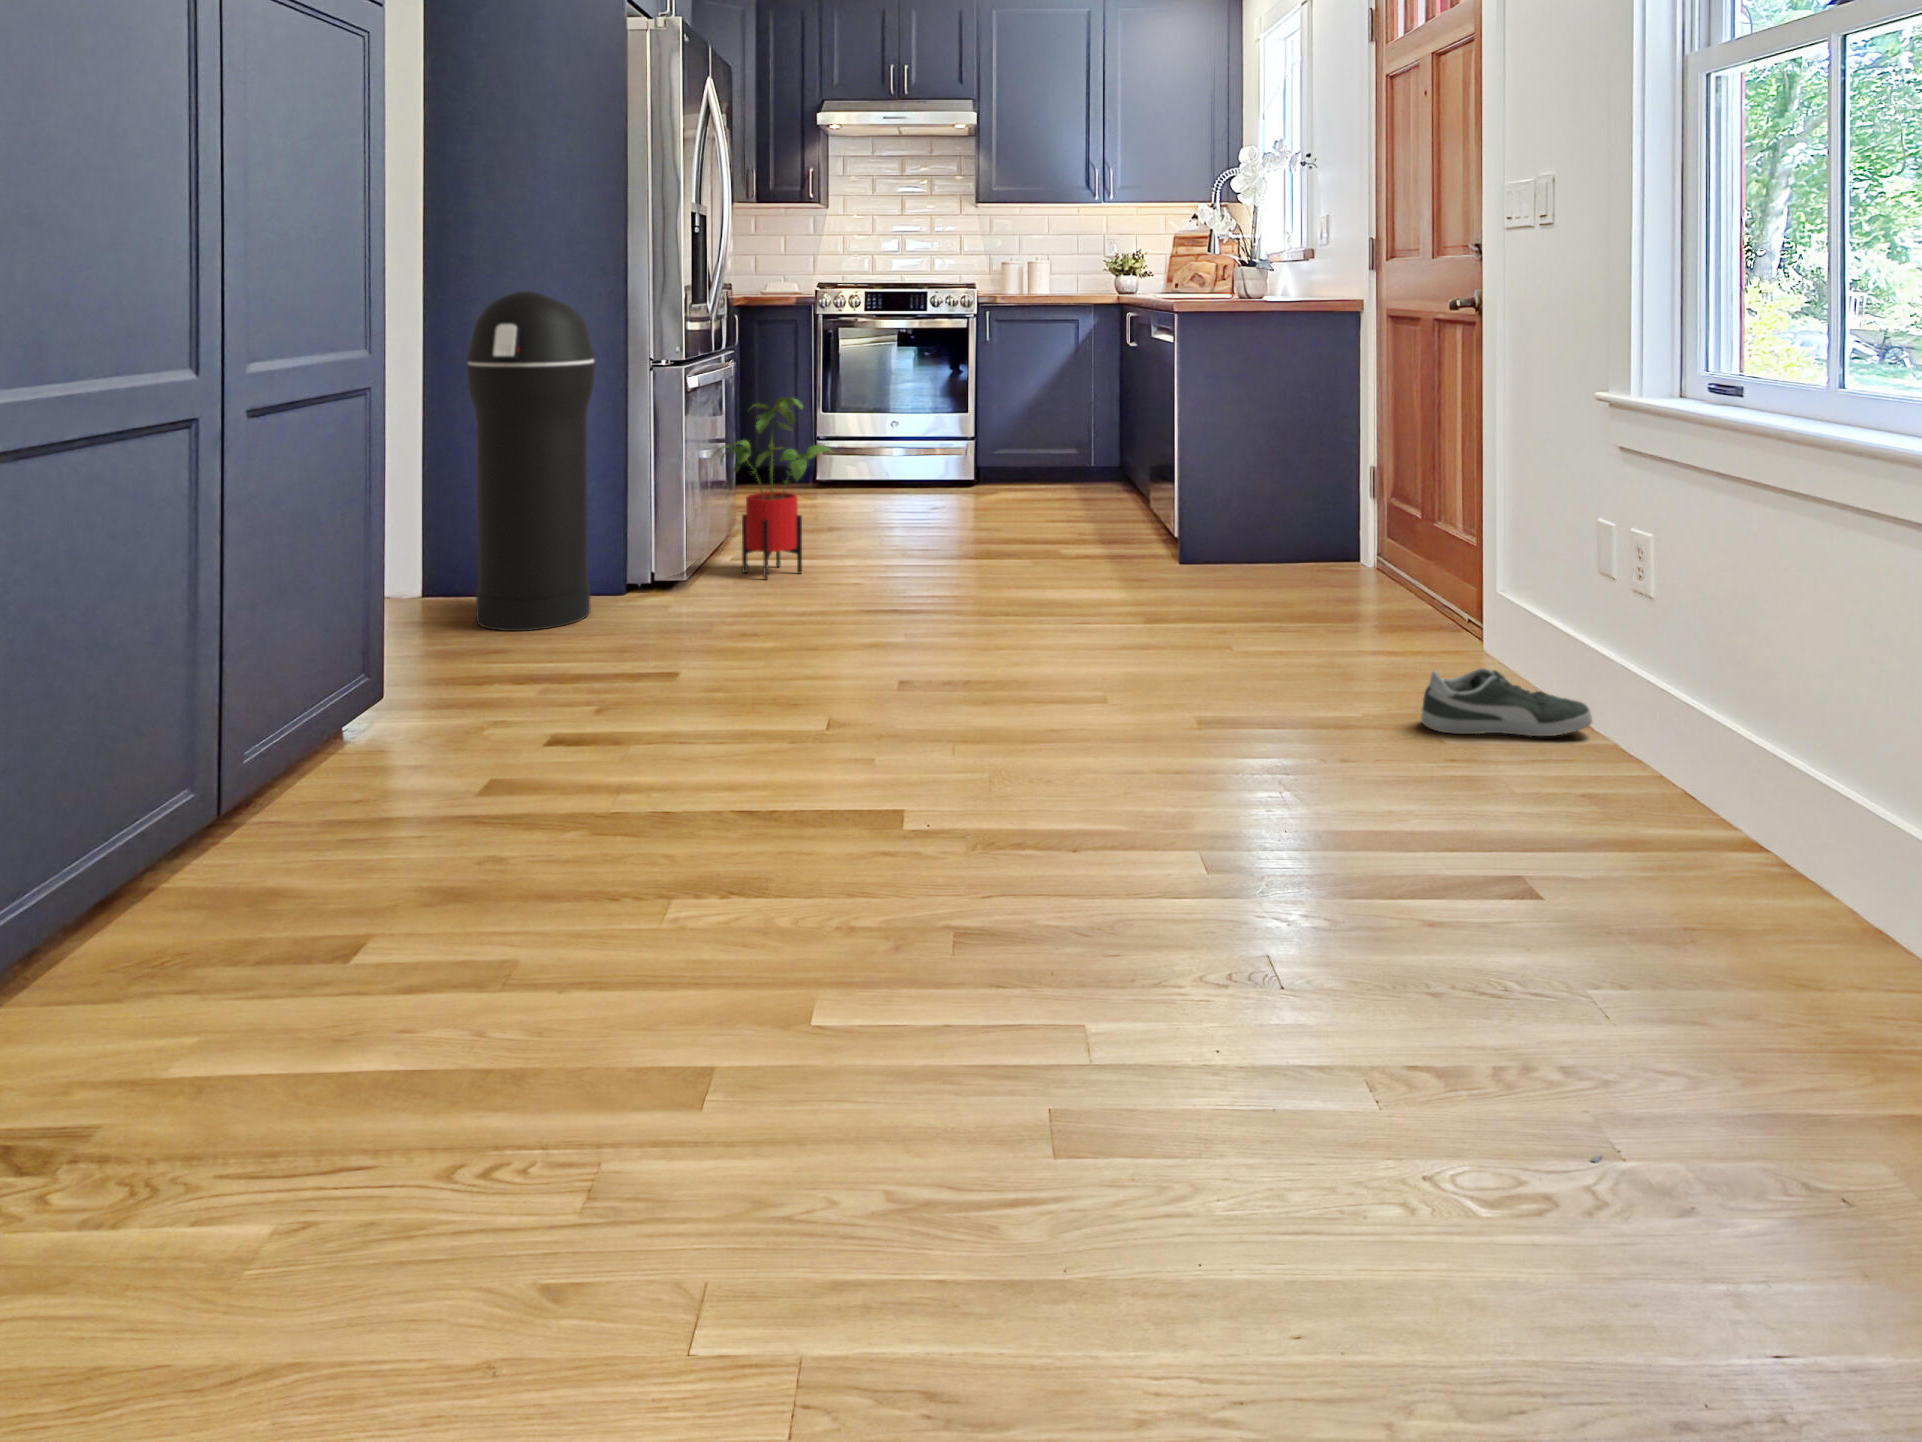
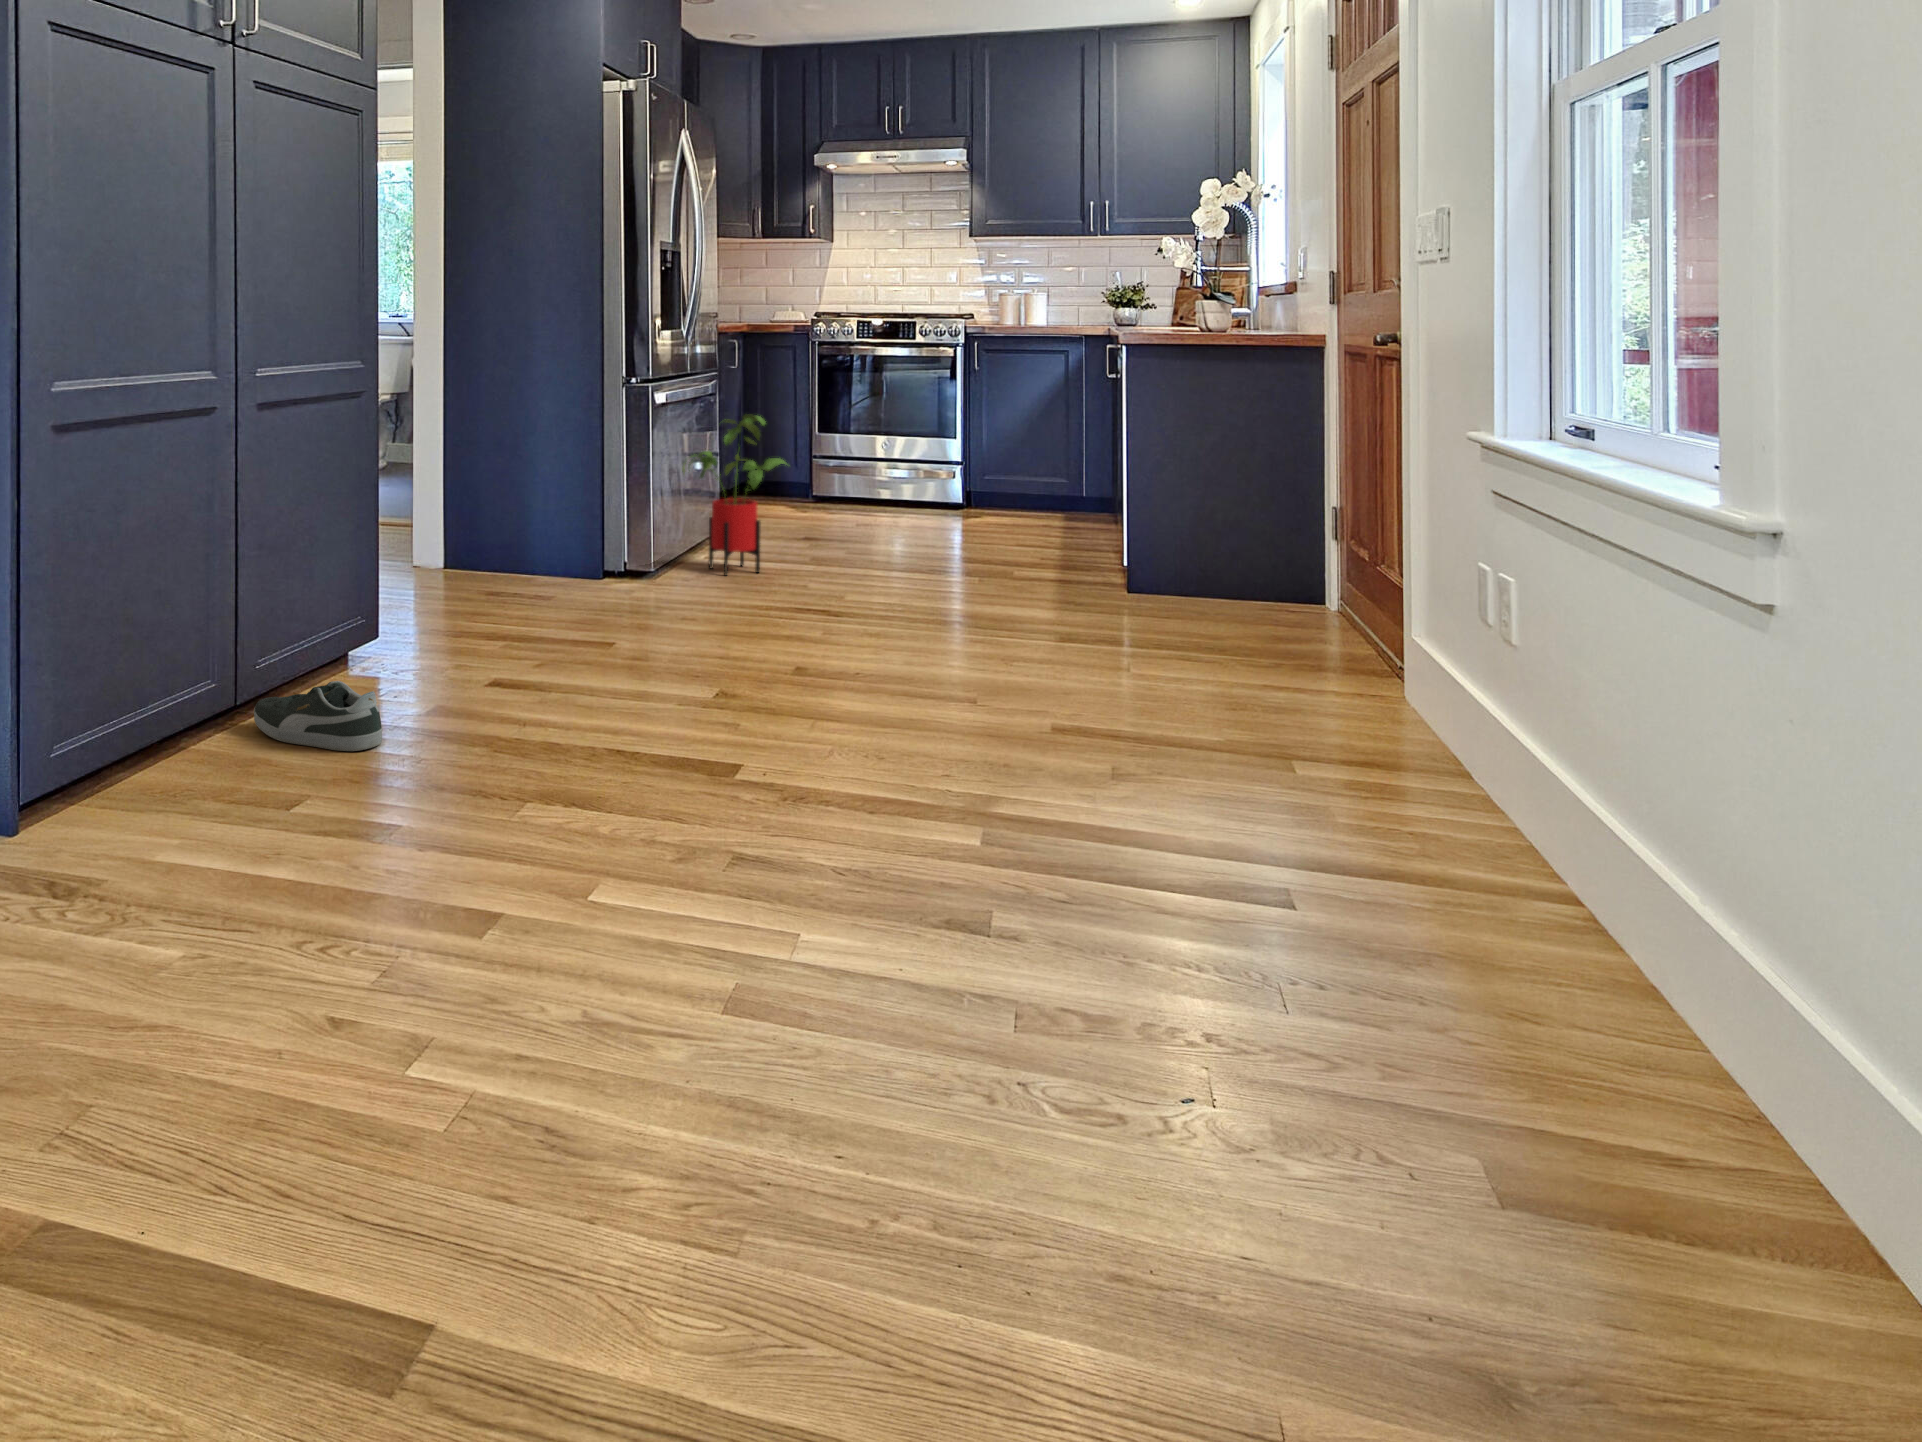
trash can: present [466,291,596,631] -> none [473,318,576,600]
shoe: present [1421,668,1592,736] -> present [254,681,382,751]

